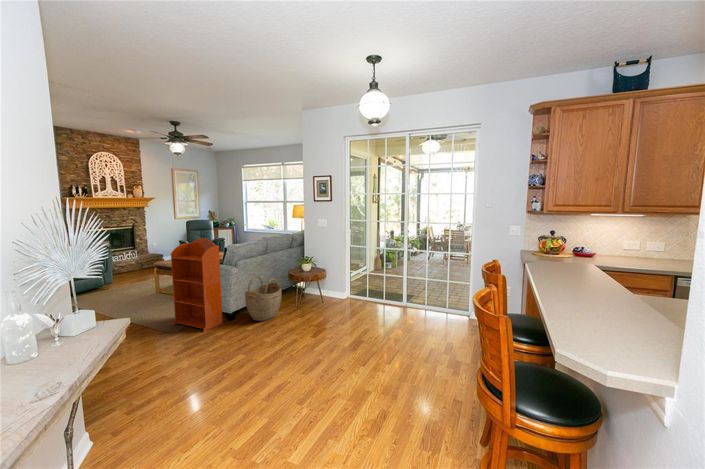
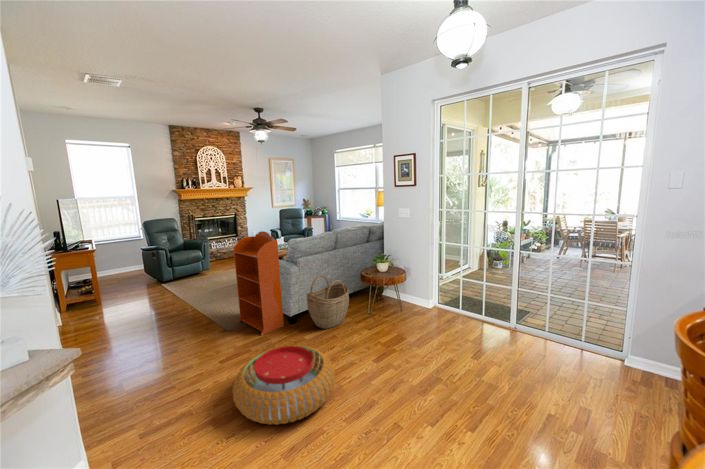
pouf: none [203,328,288,385] -> present [233,345,335,425]

